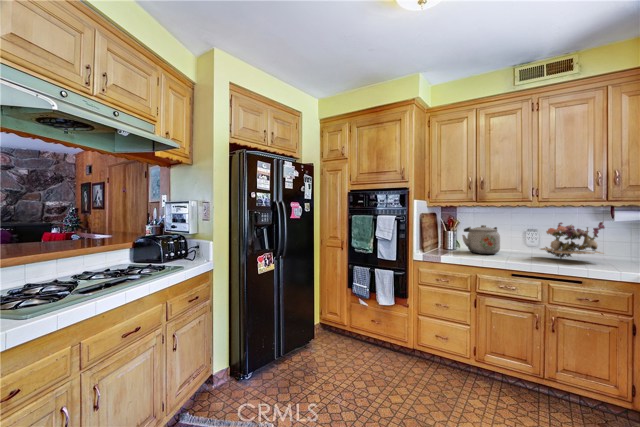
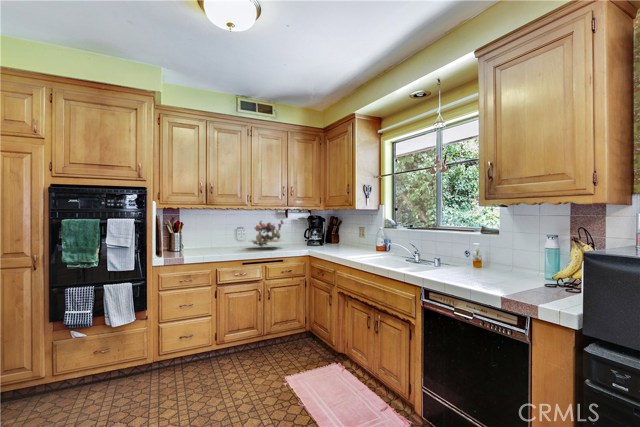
kettle: present [462,225,500,254] -> none [192,225,224,251]

